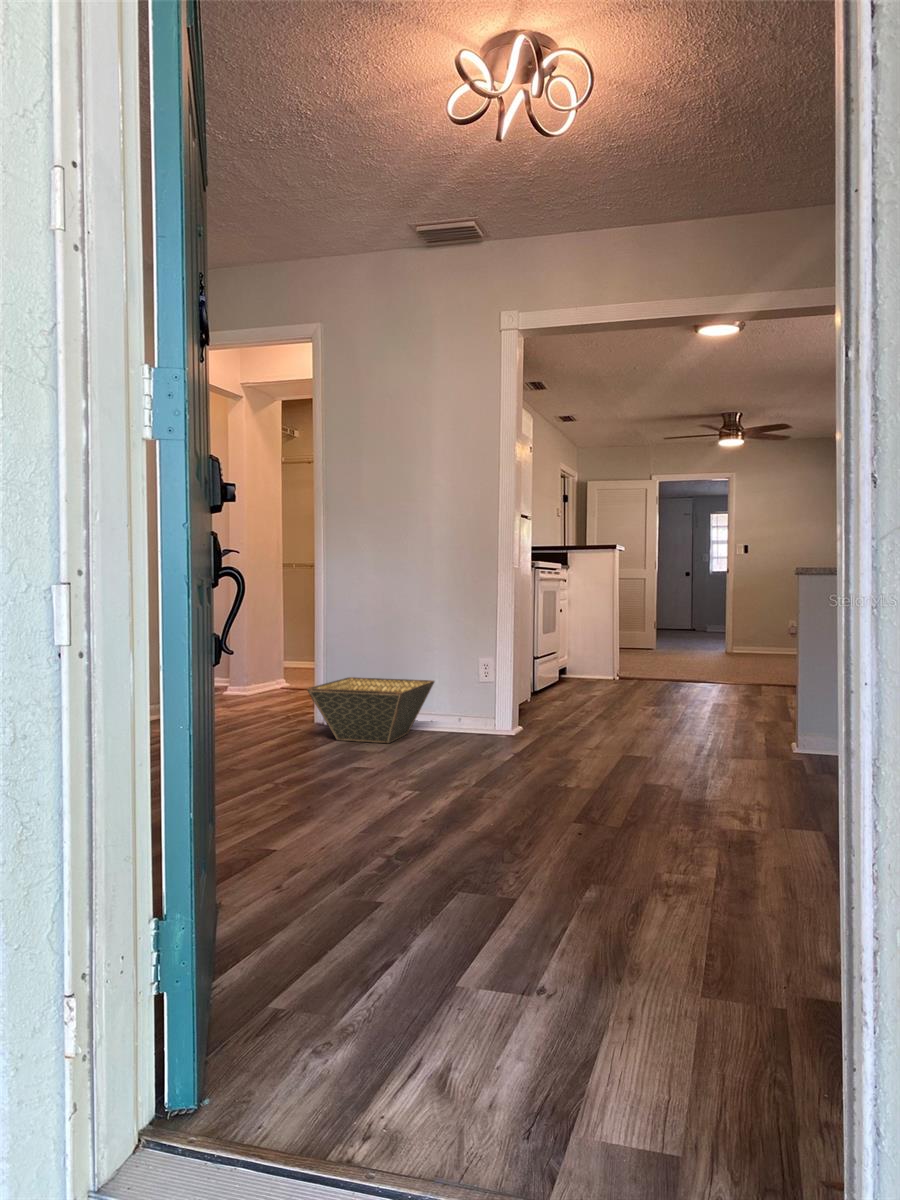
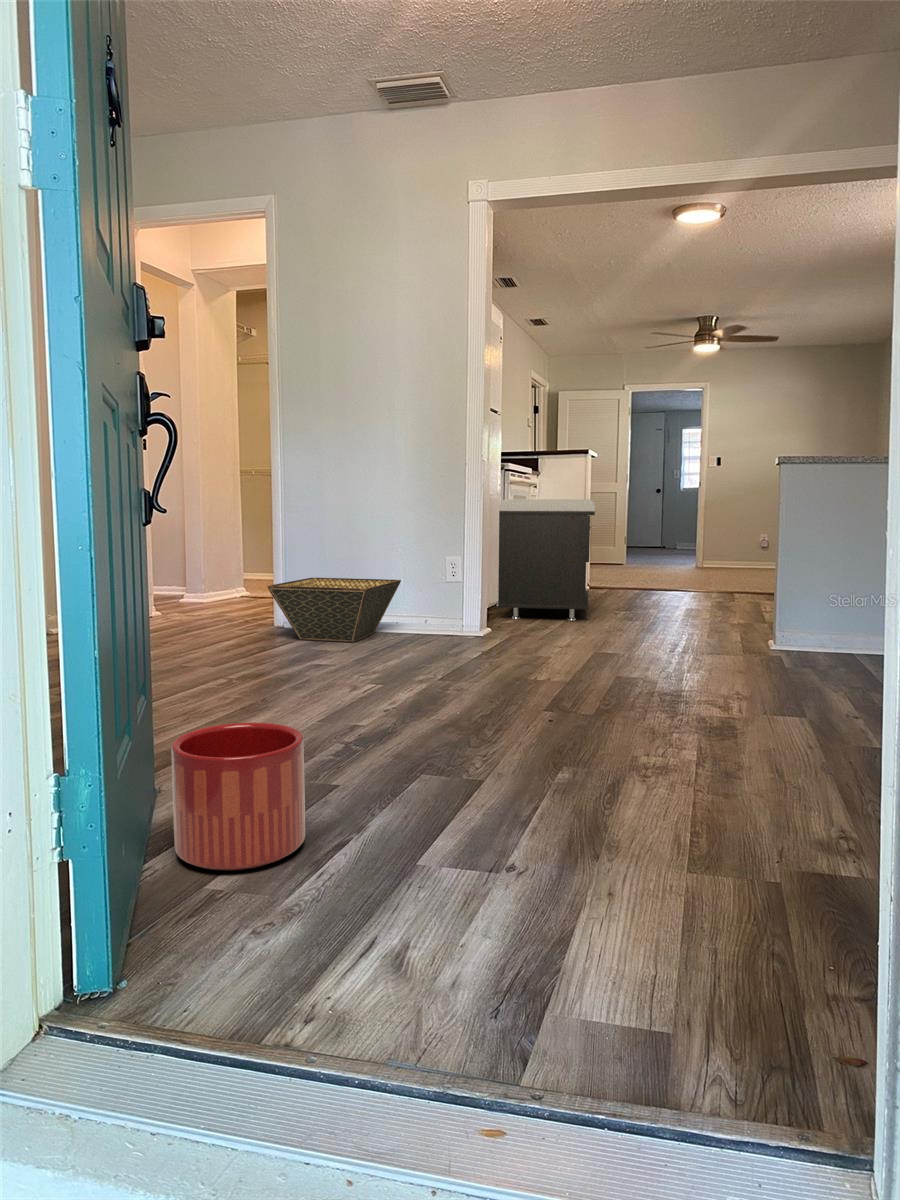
storage bench: none [530,597,624,719] -> present [498,499,595,621]
planter: none [238,849,354,991] -> present [171,723,305,871]

